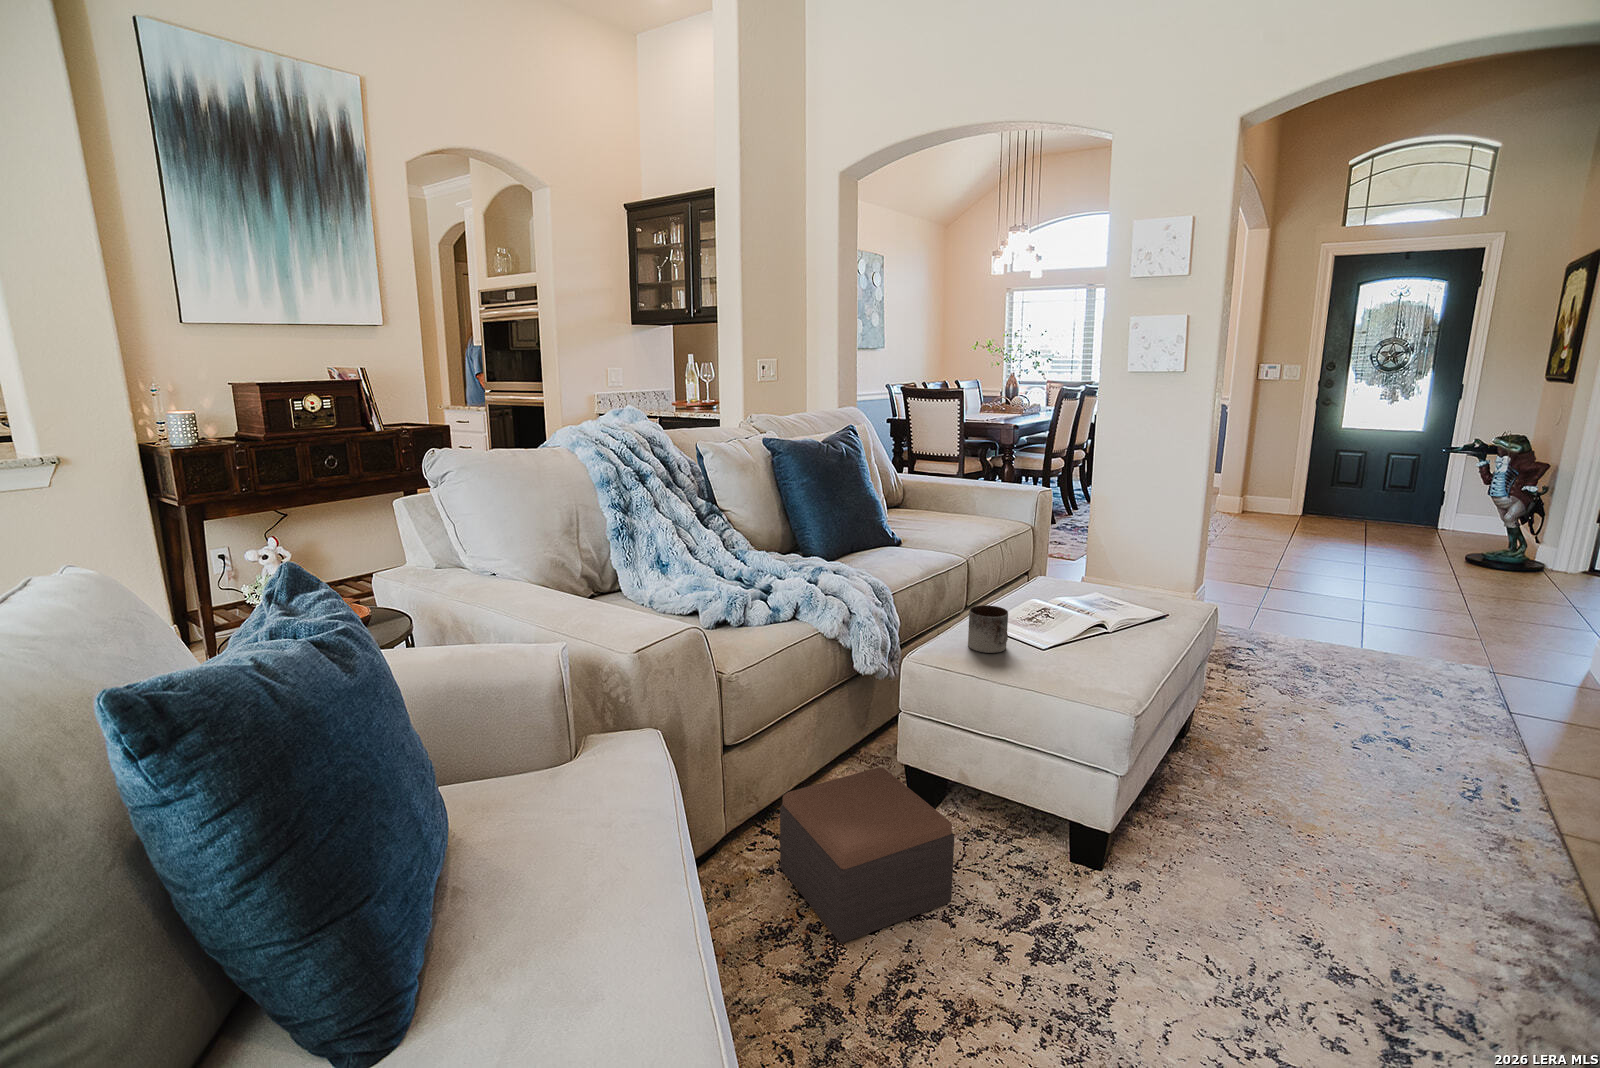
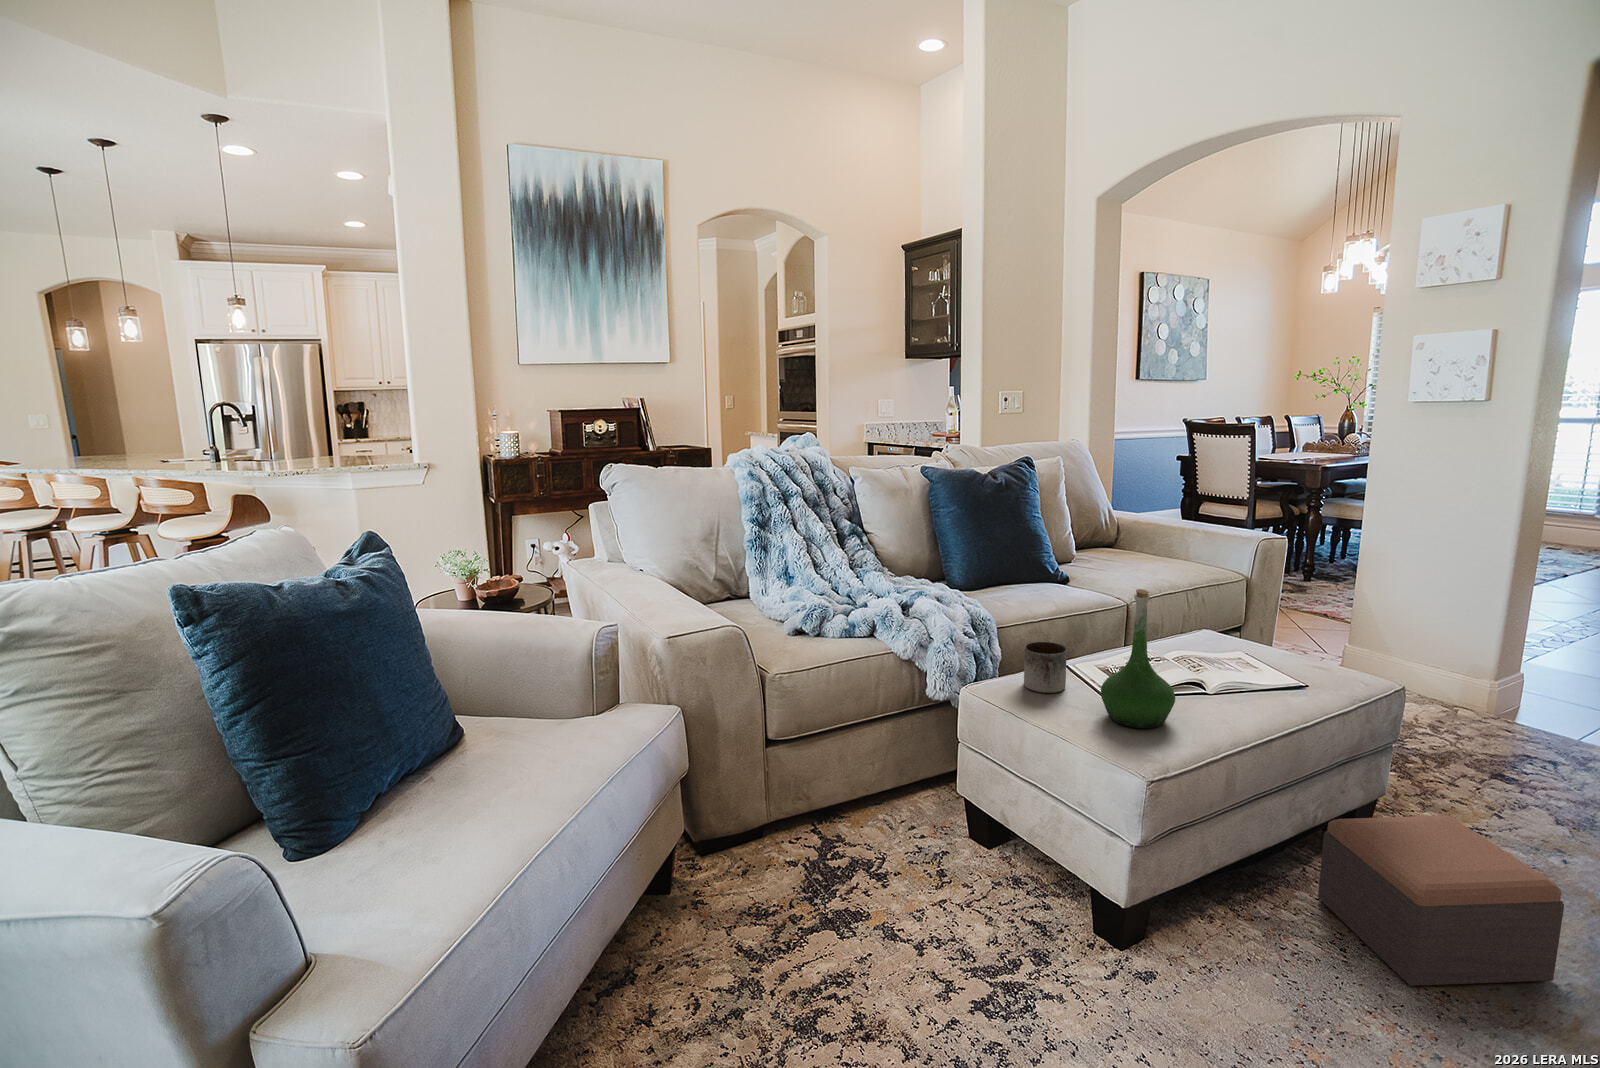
vase: none [1056,549,1122,673] -> present [1101,589,1175,728]
footstool: present [780,767,954,943] -> present [1318,815,1564,986]

